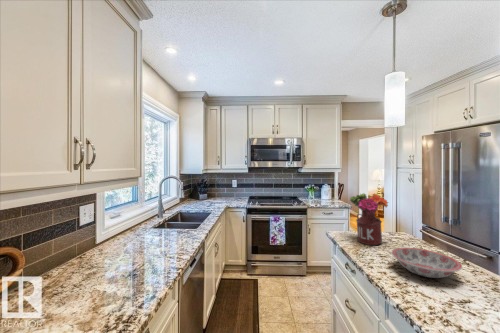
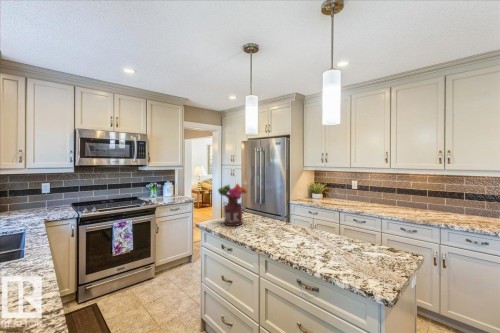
ceramic bowl: present [392,248,462,278] -> none [259,220,299,237]

